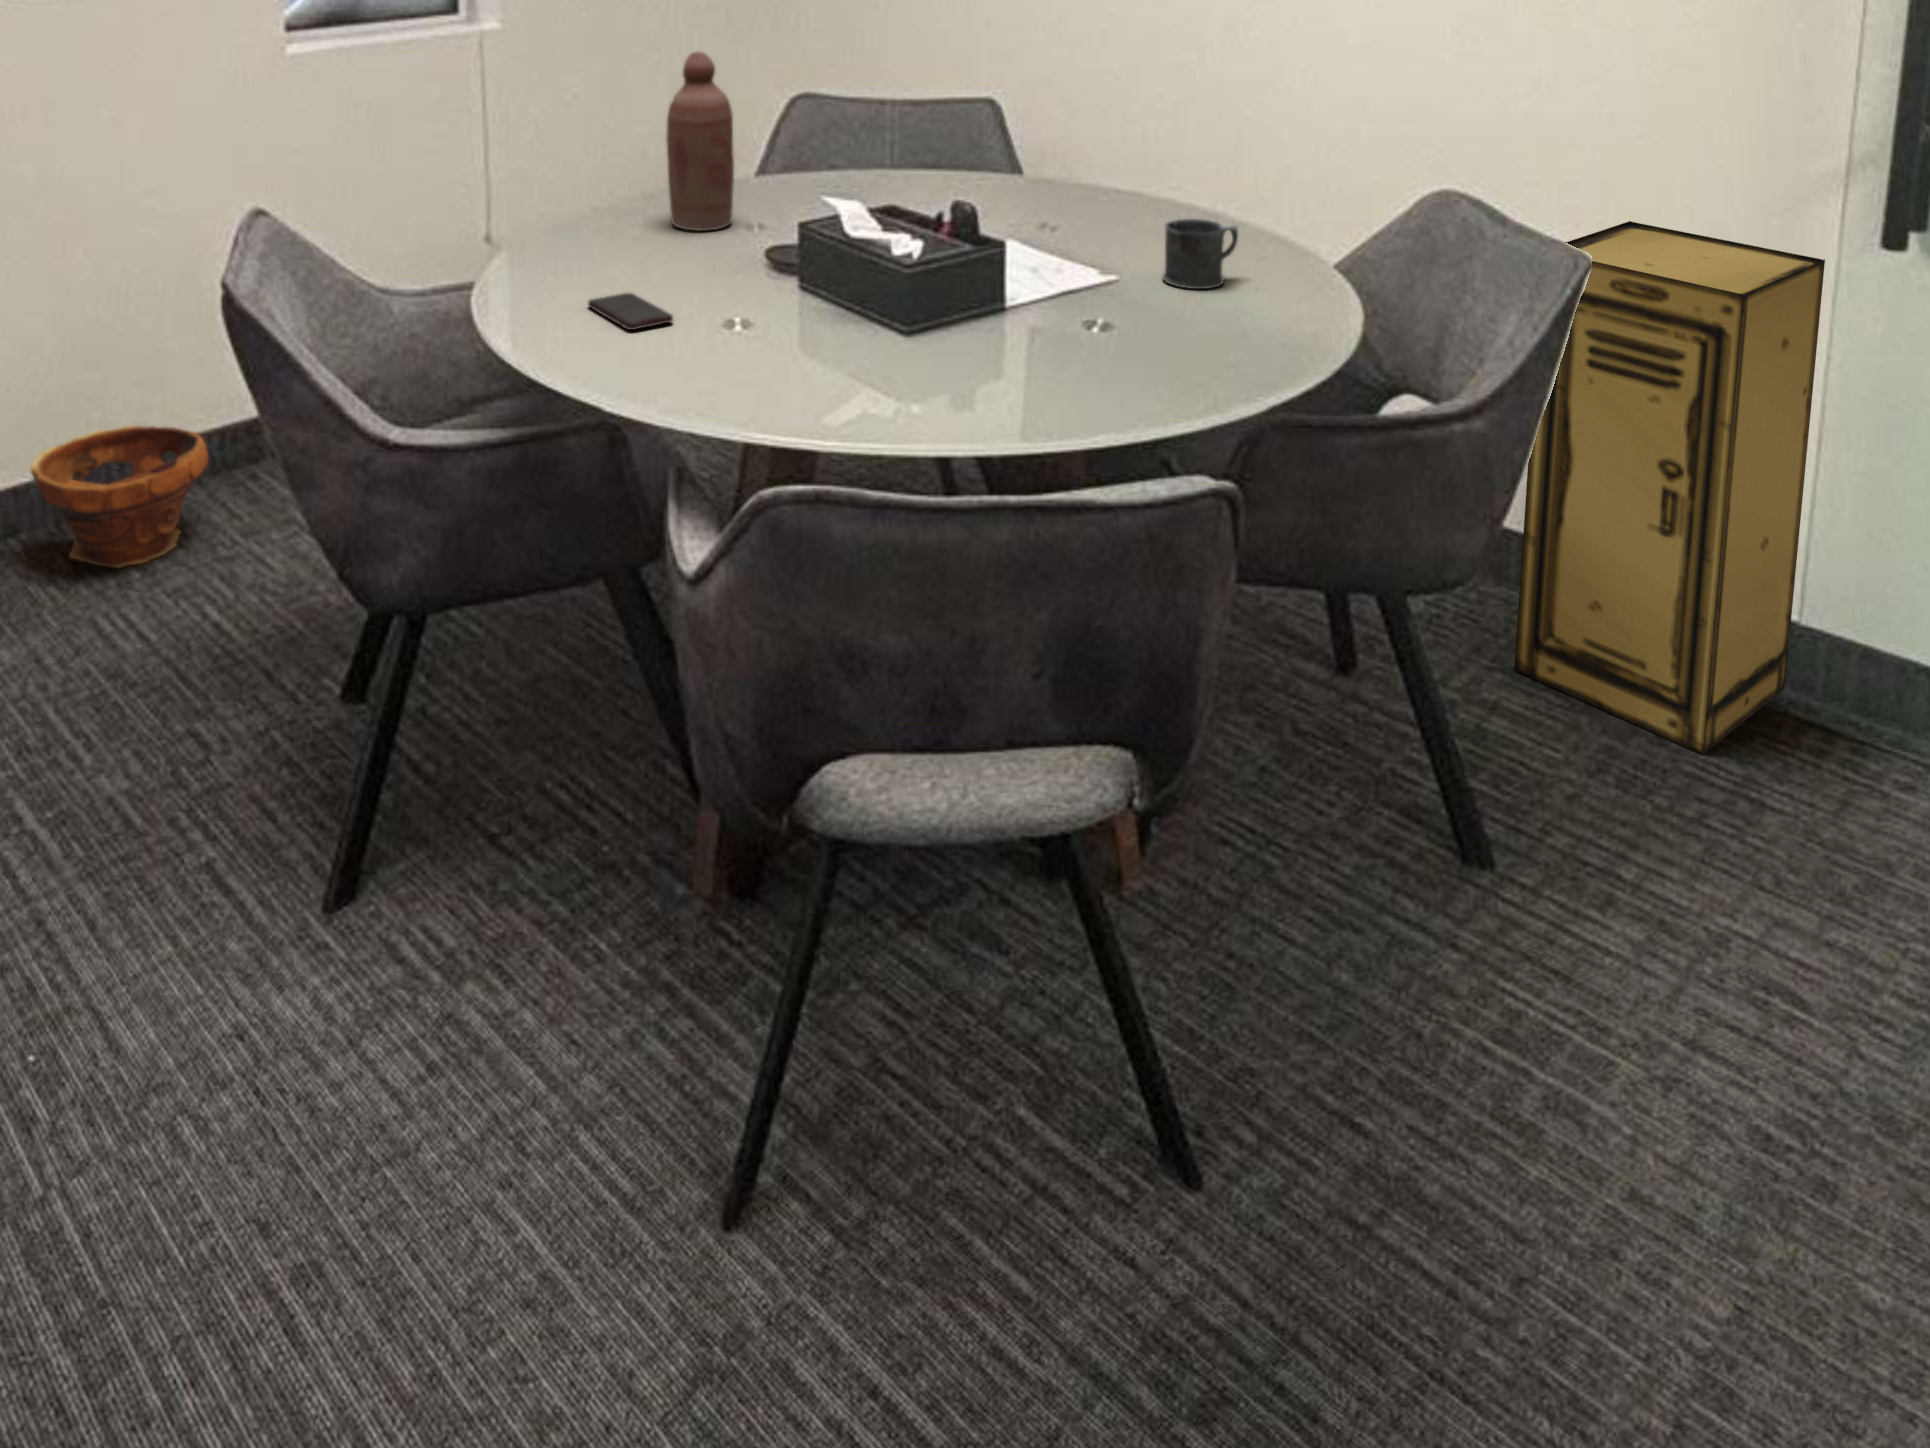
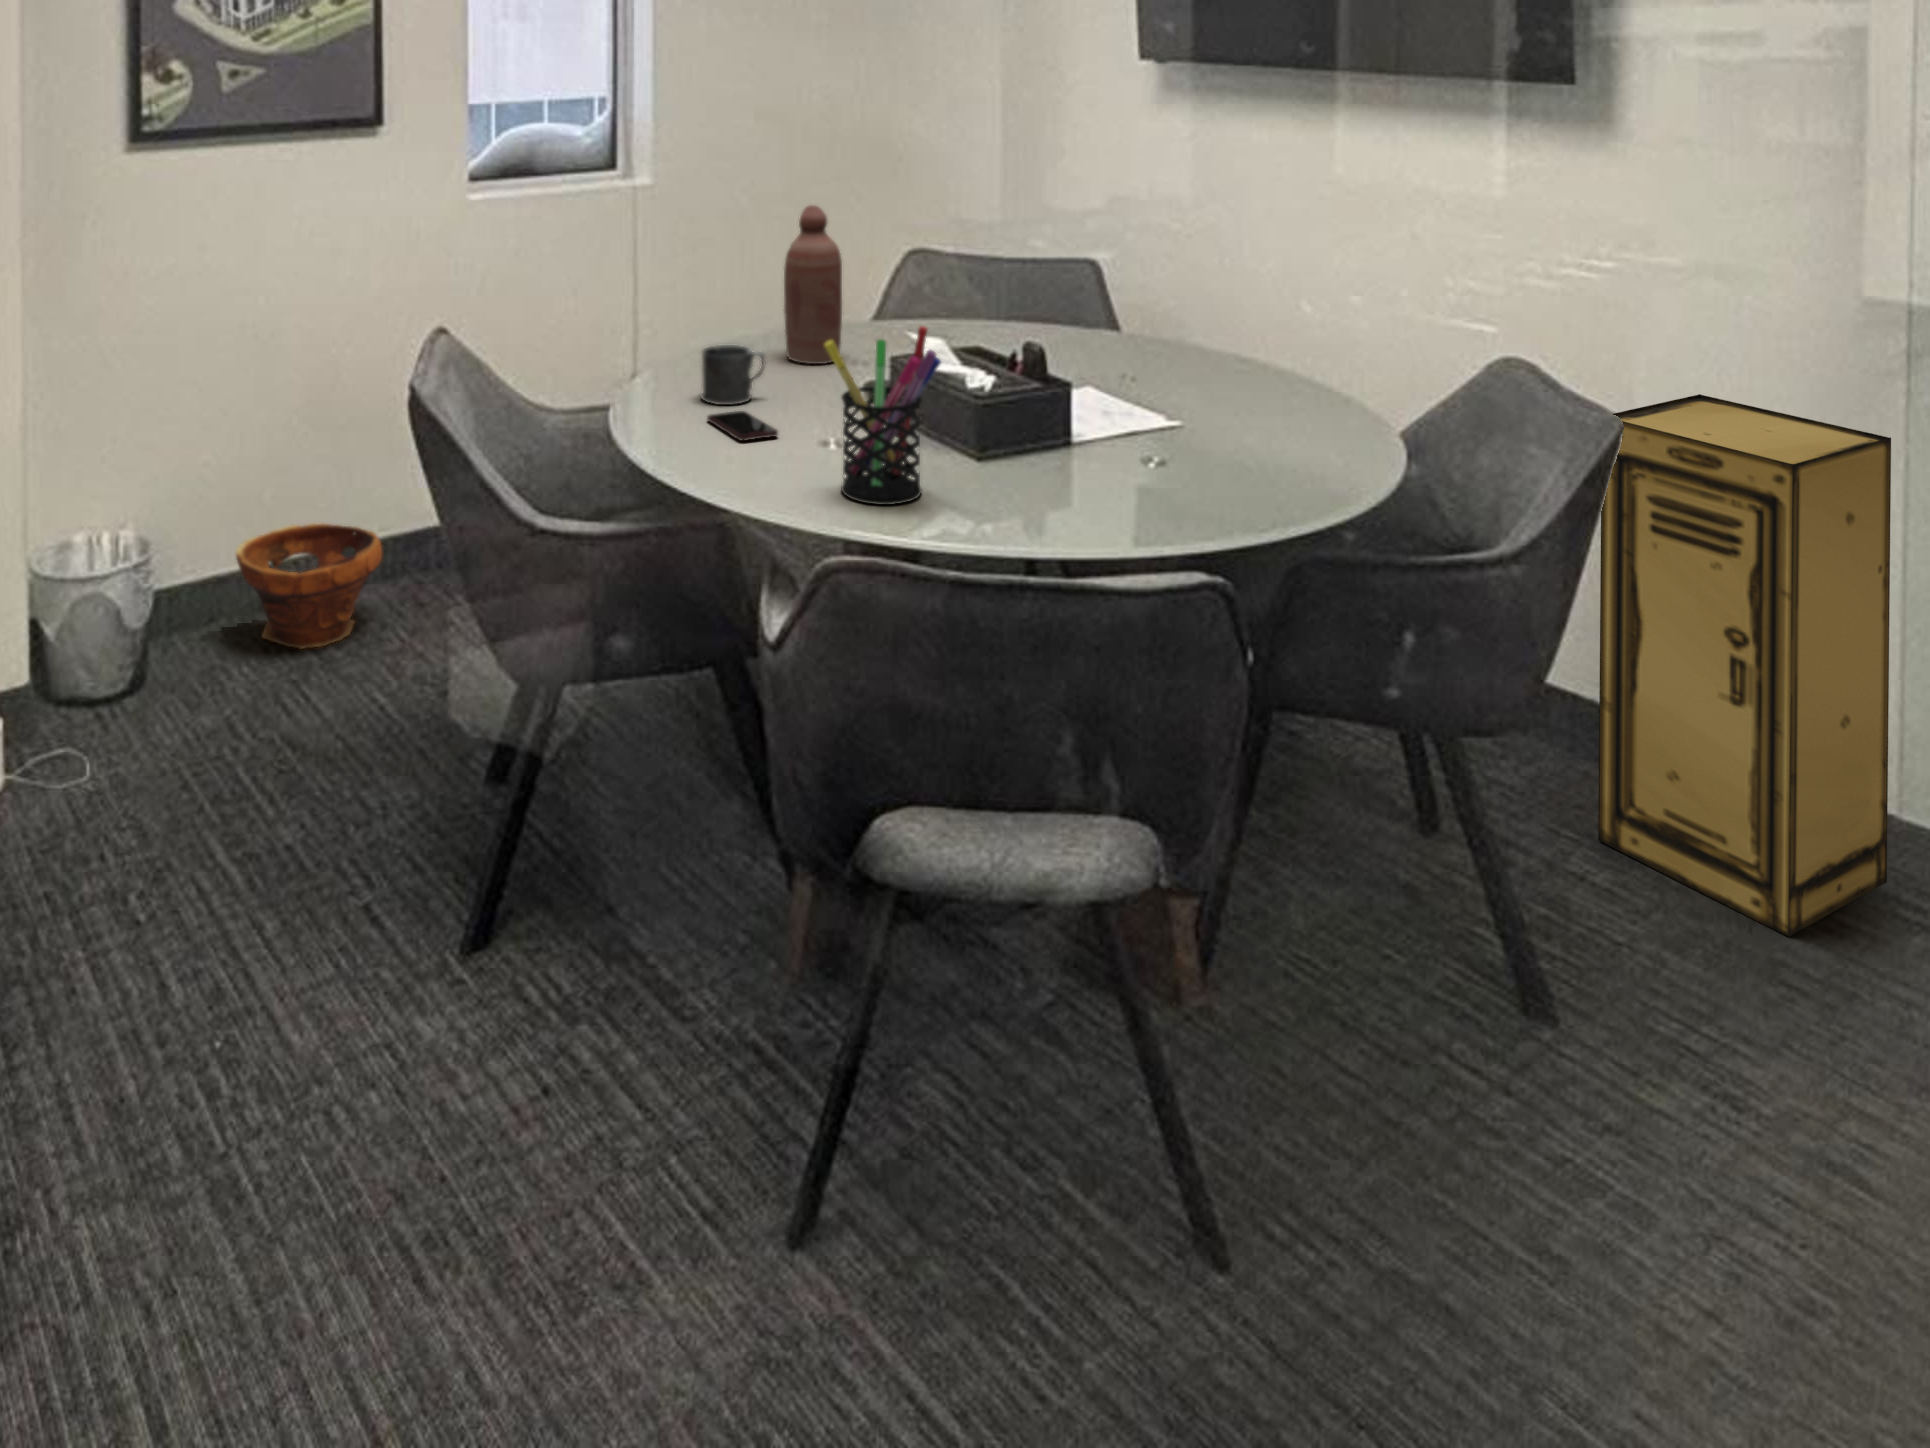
pen holder: none [732,195,873,402] -> present [825,326,941,505]
mug: present [1163,219,1238,289] -> present [701,345,765,405]

